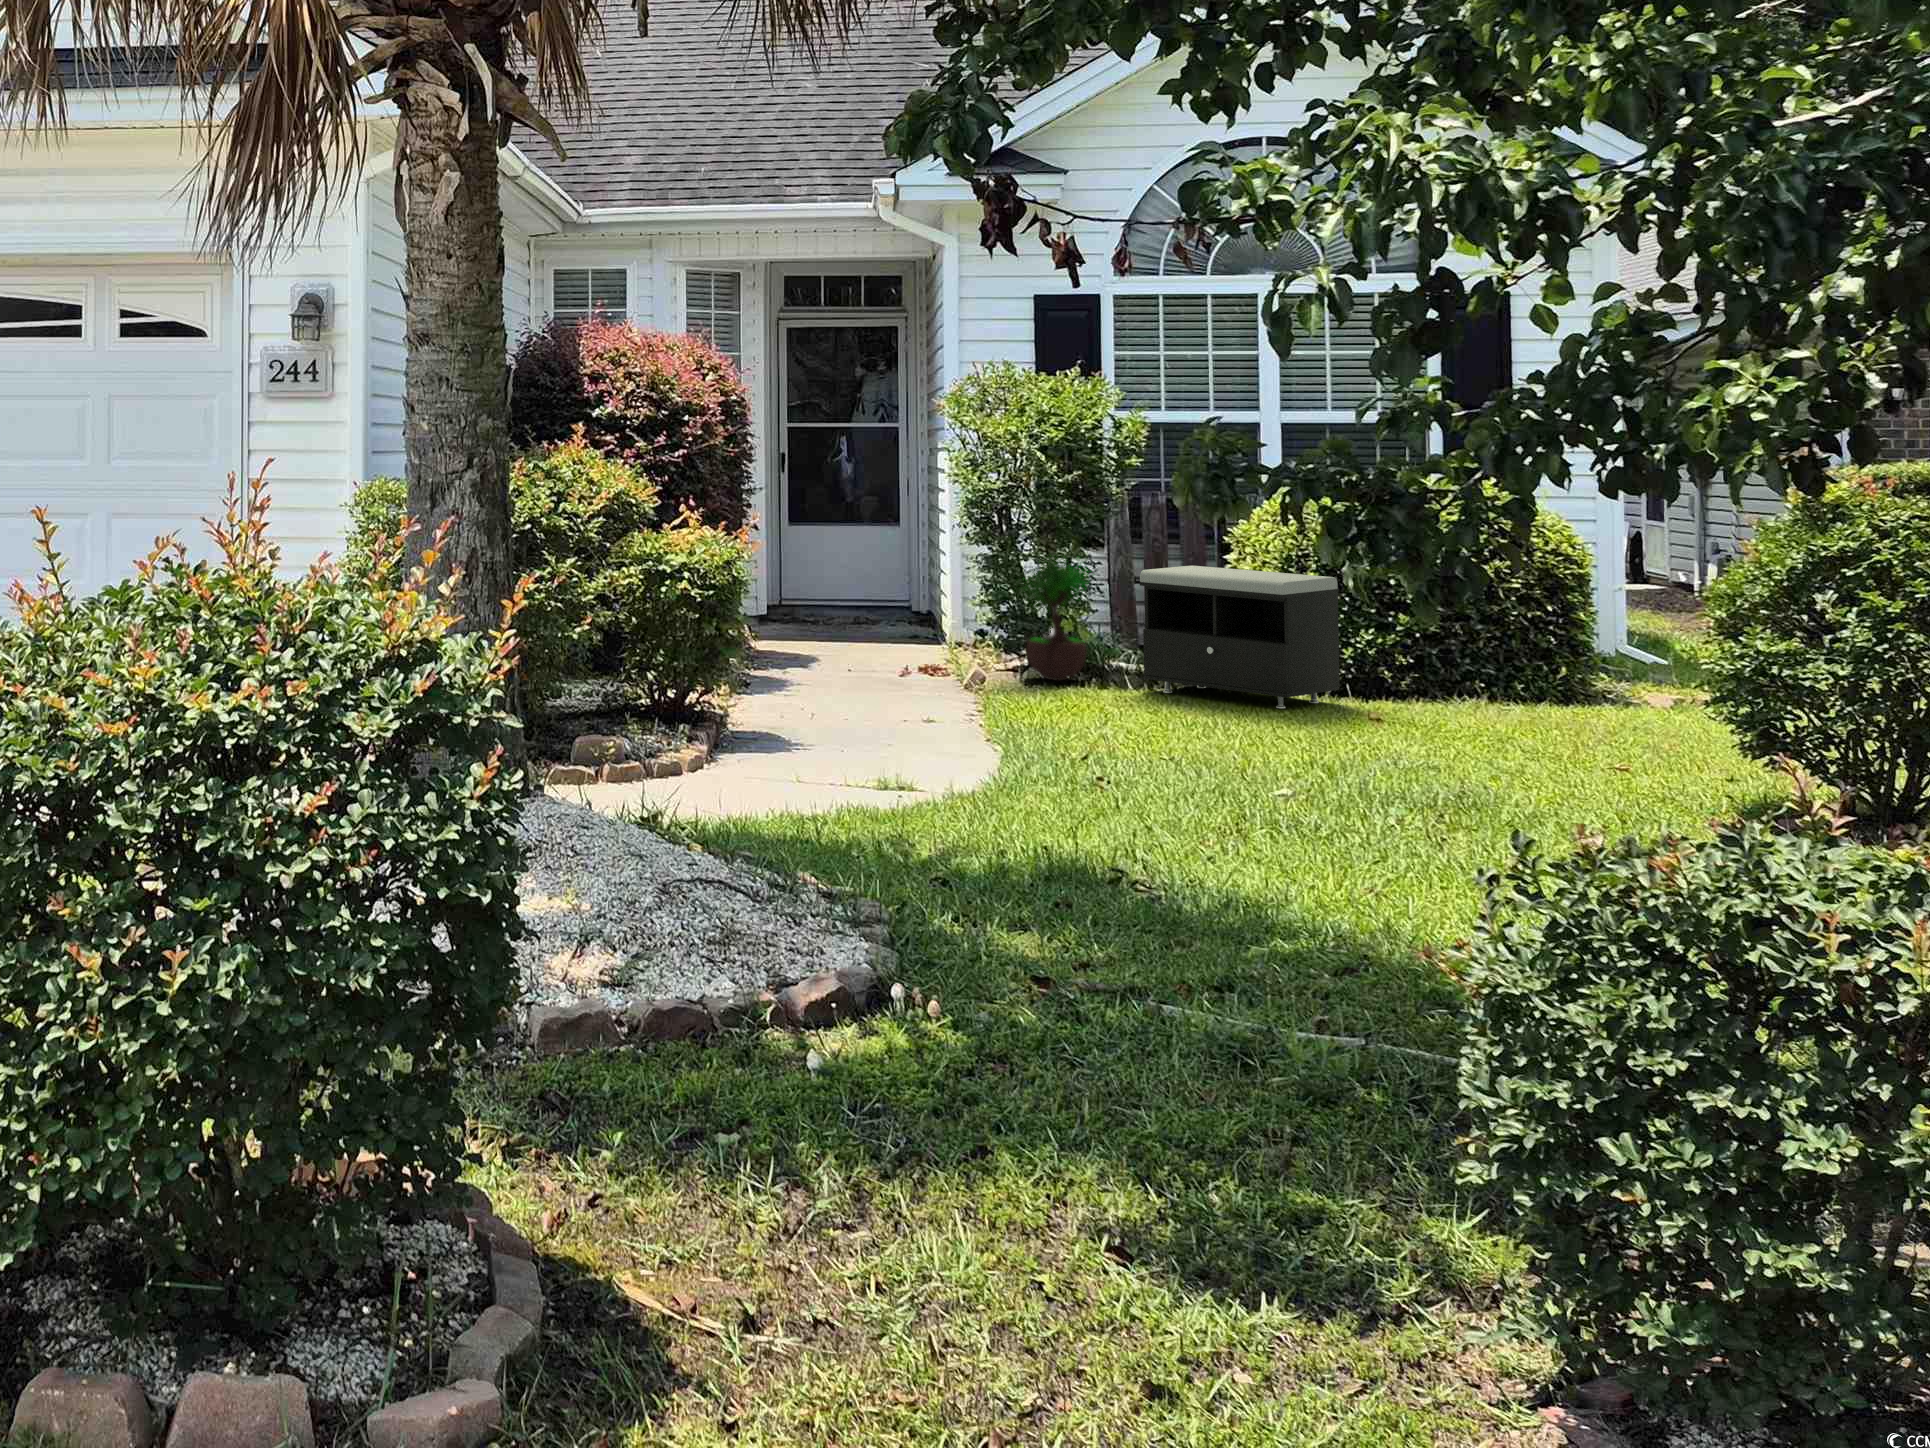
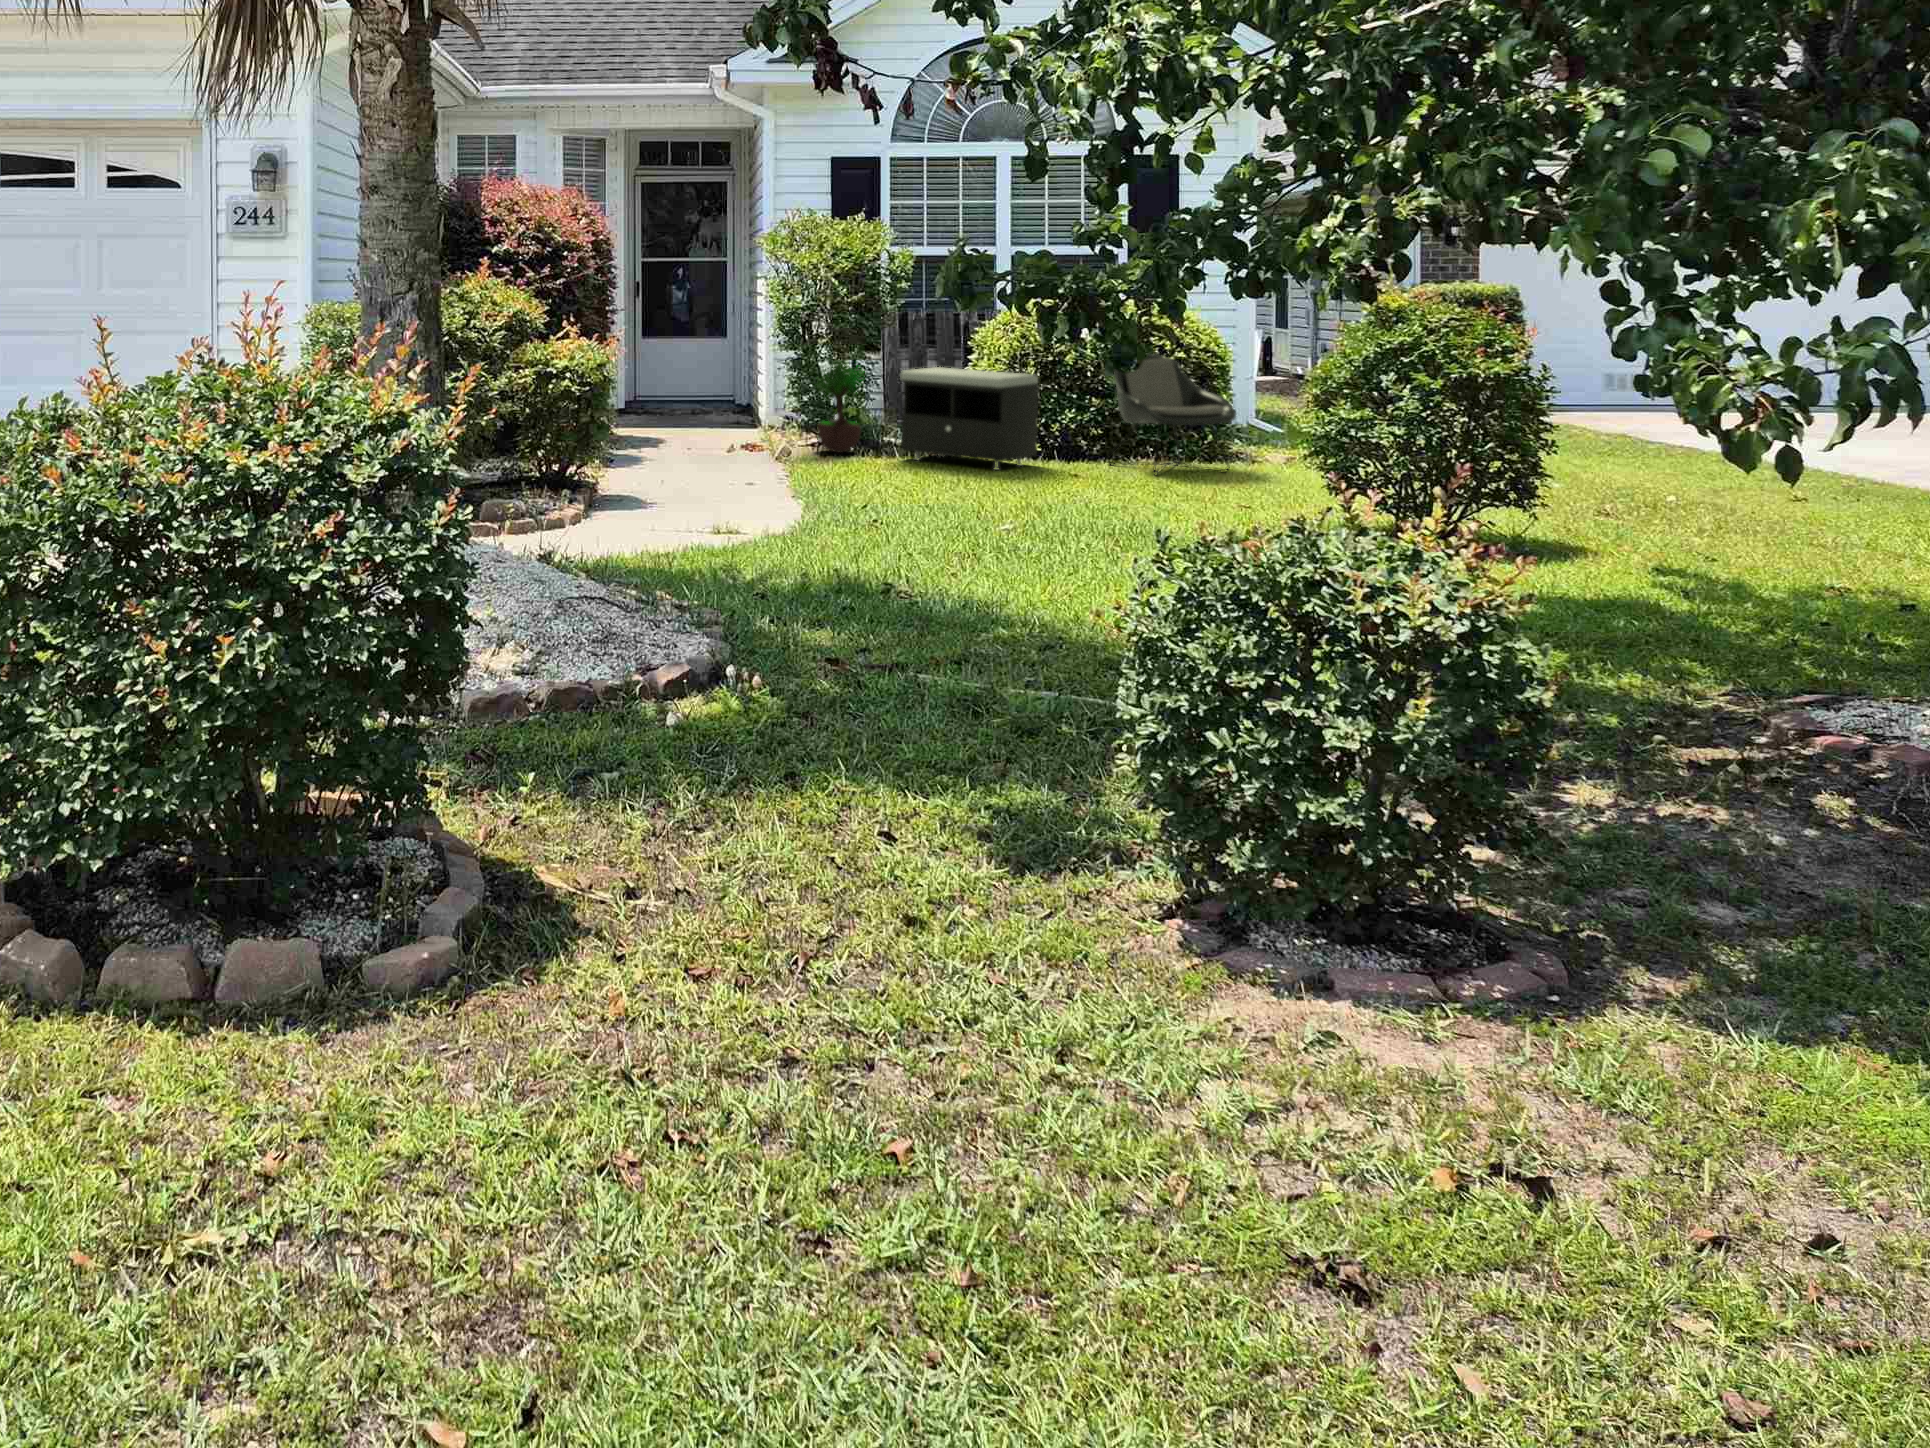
lounge chair: none [1441,549,1635,722] -> present [1107,354,1236,475]

